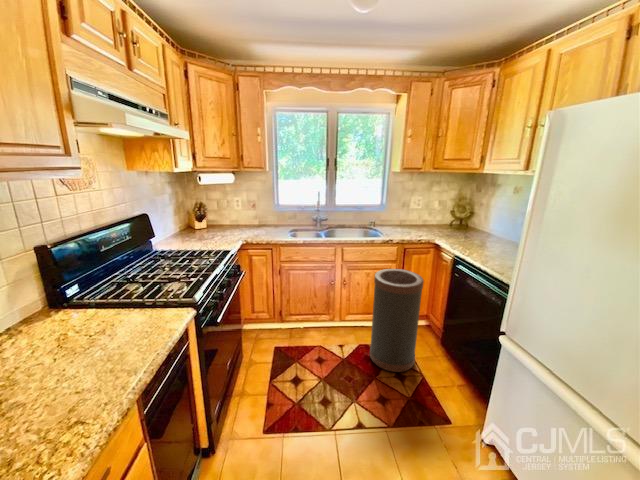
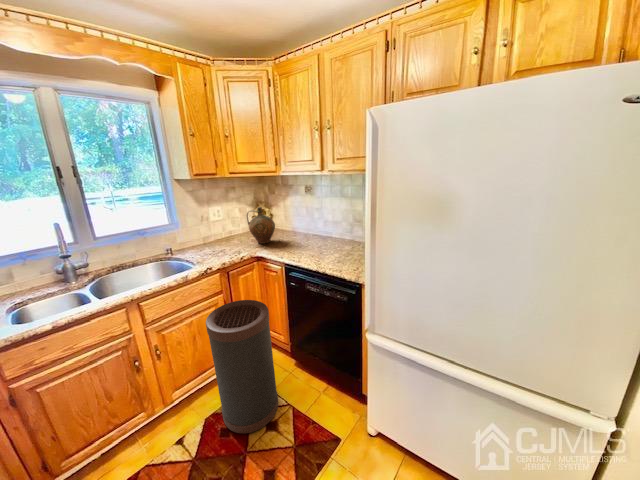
ceramic jug: none [439,202,466,236] -> present [247,207,275,244]

